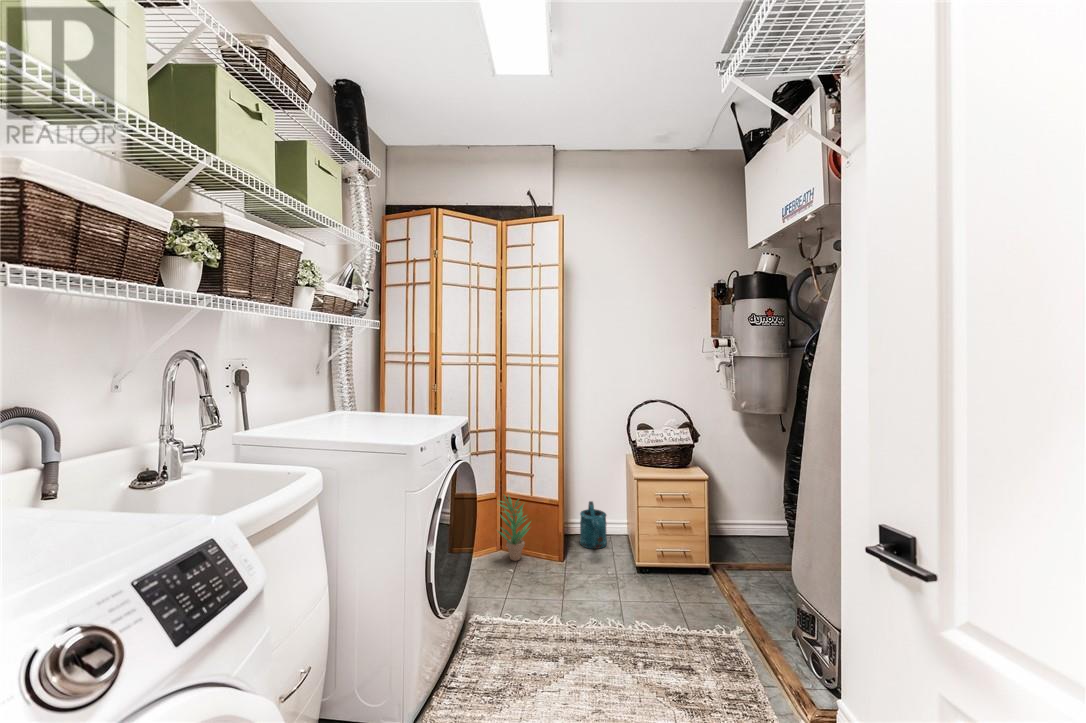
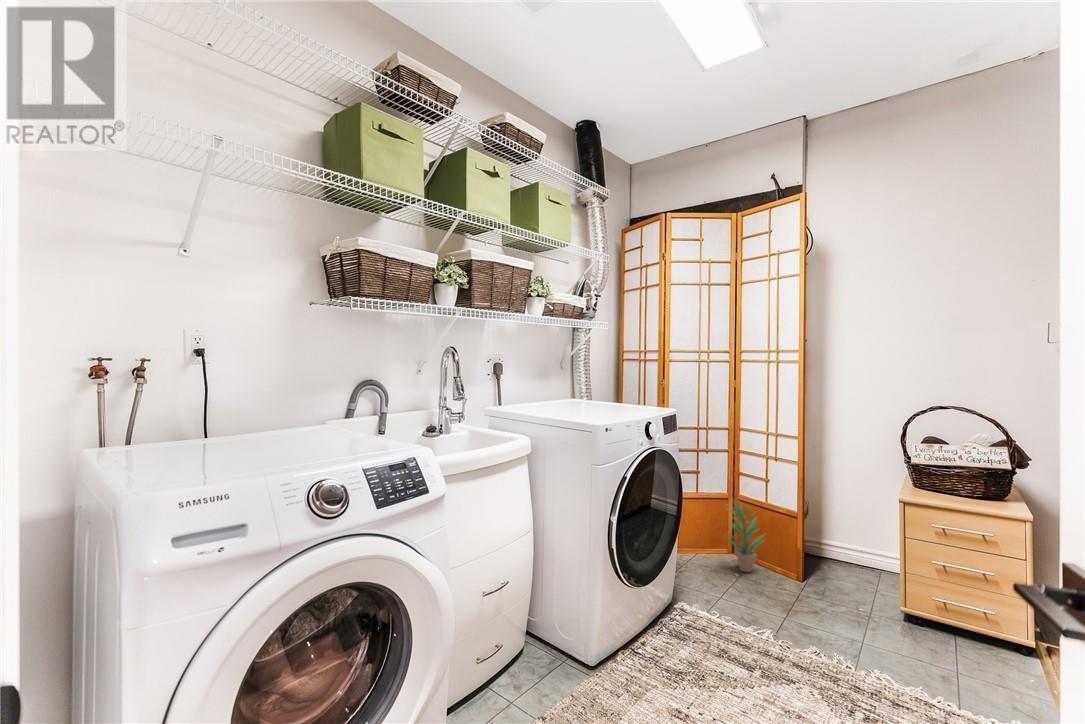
watering can: present [580,501,607,549] -> none [834,527,872,585]

